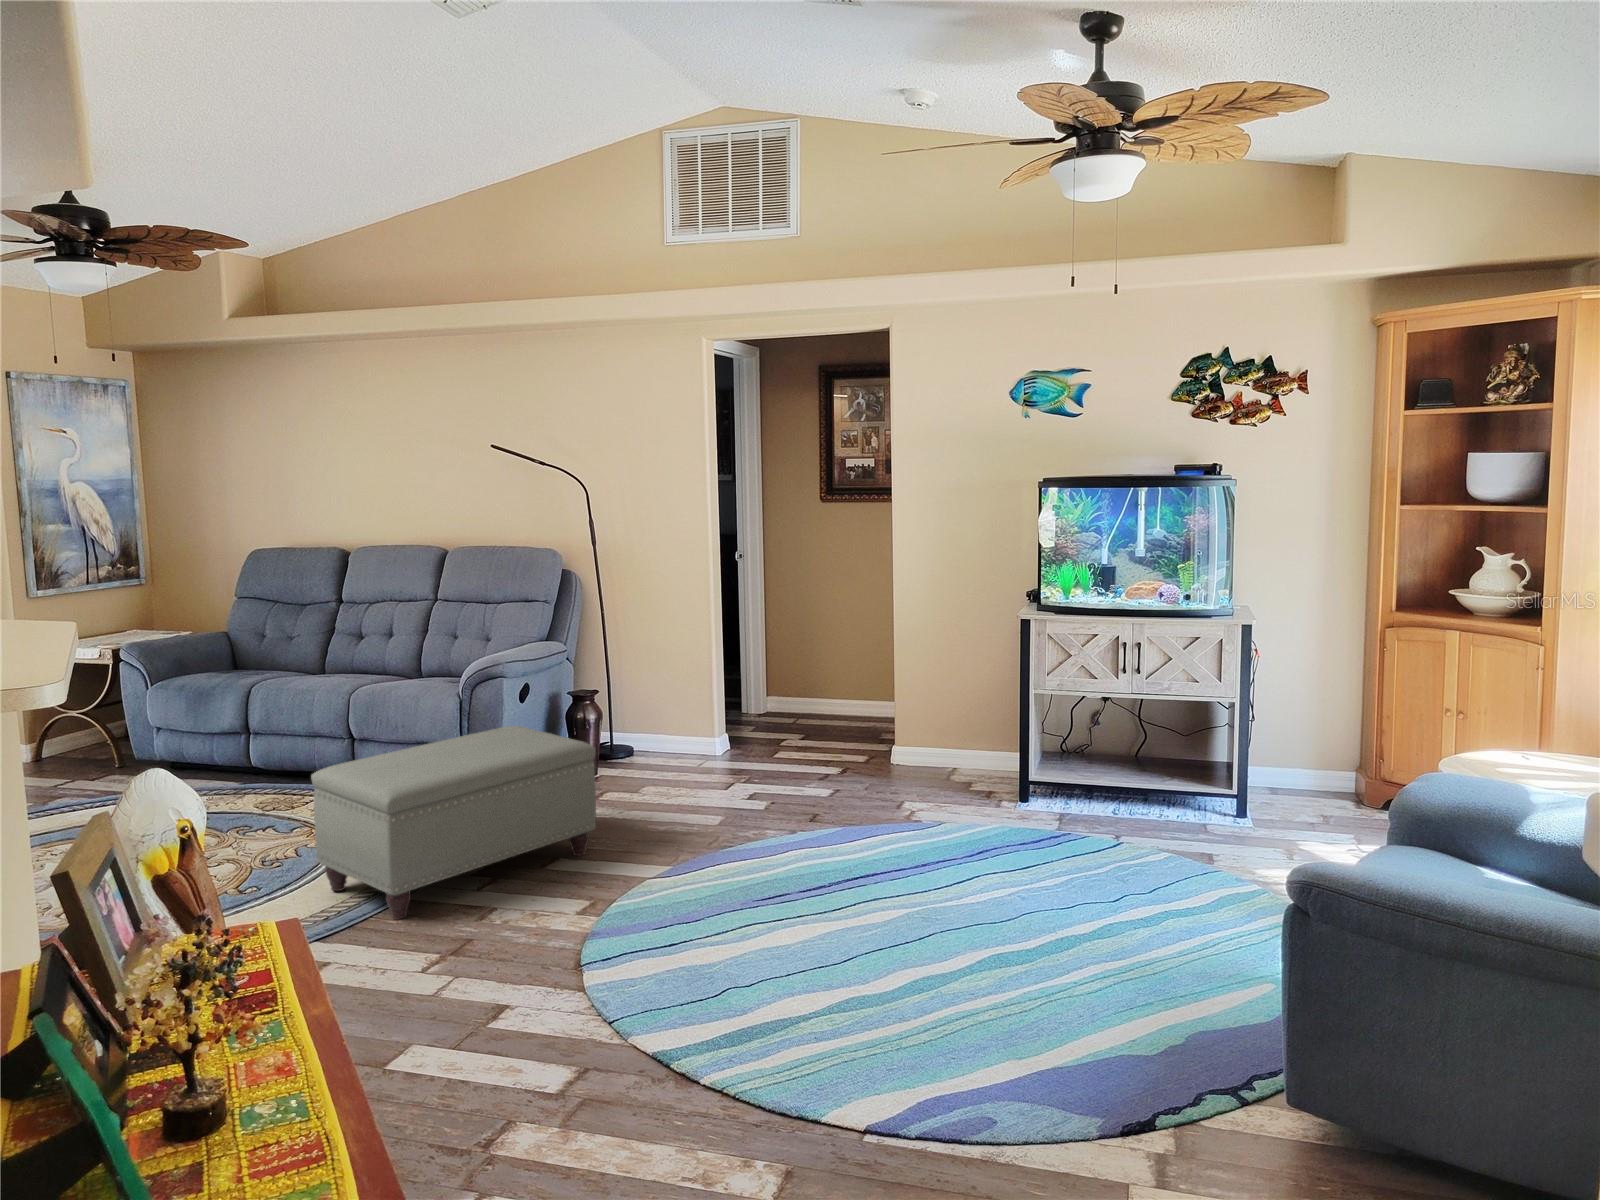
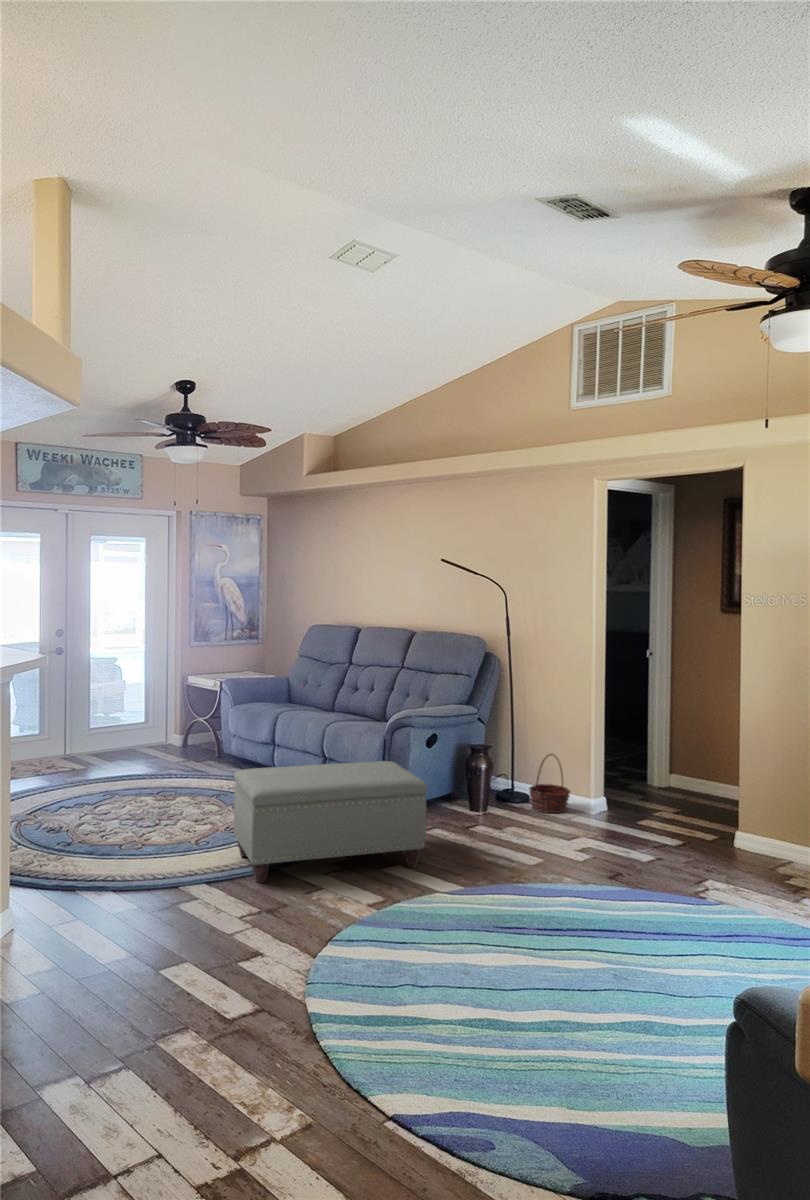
basket: none [642,689,694,762] -> present [529,754,570,813]

